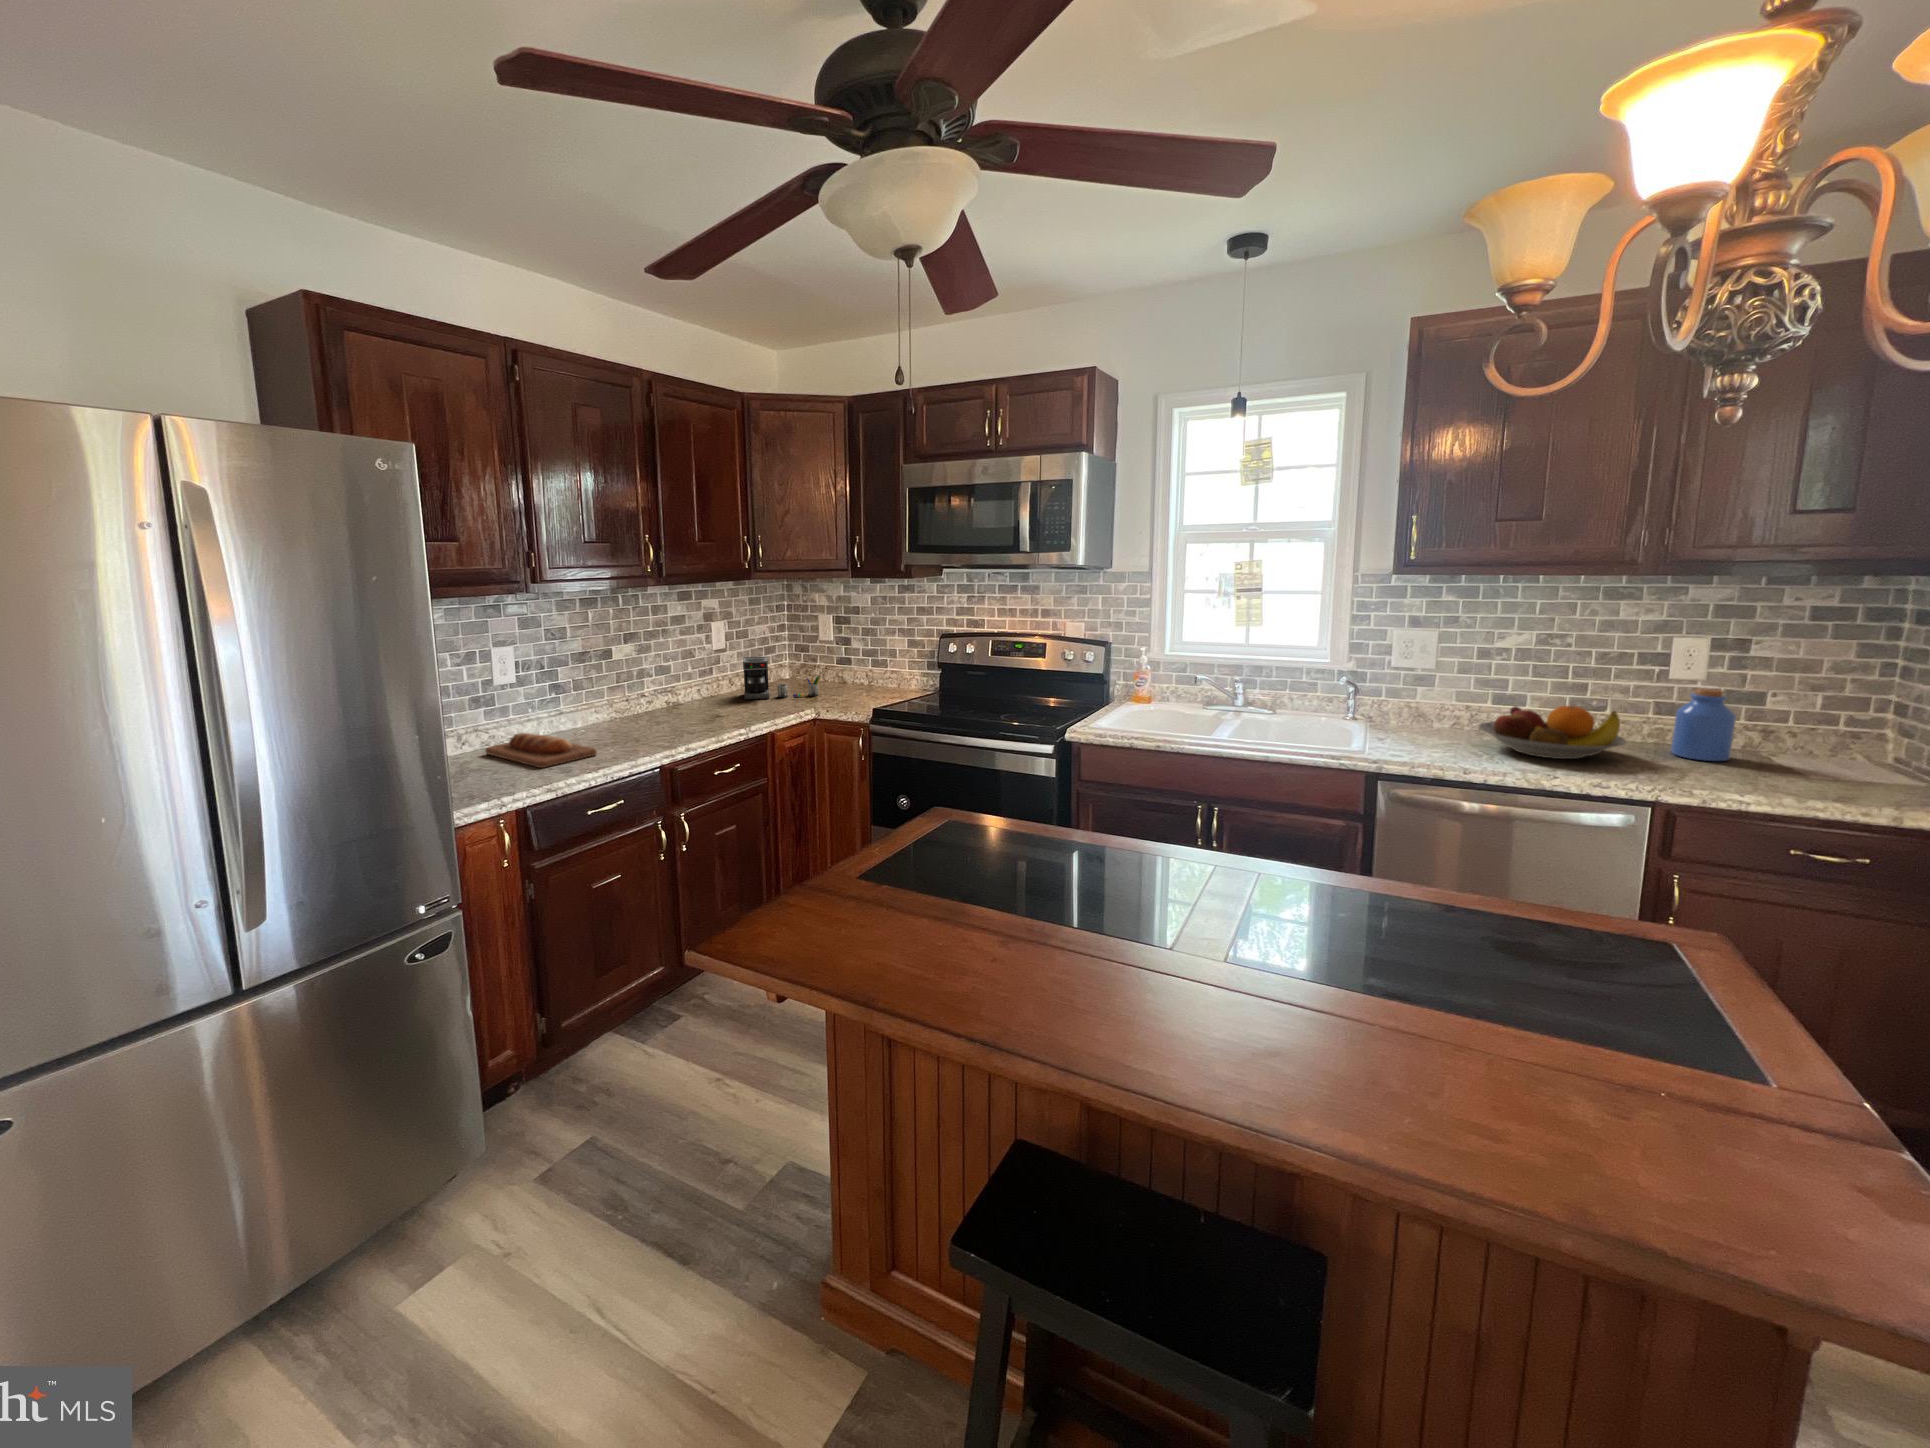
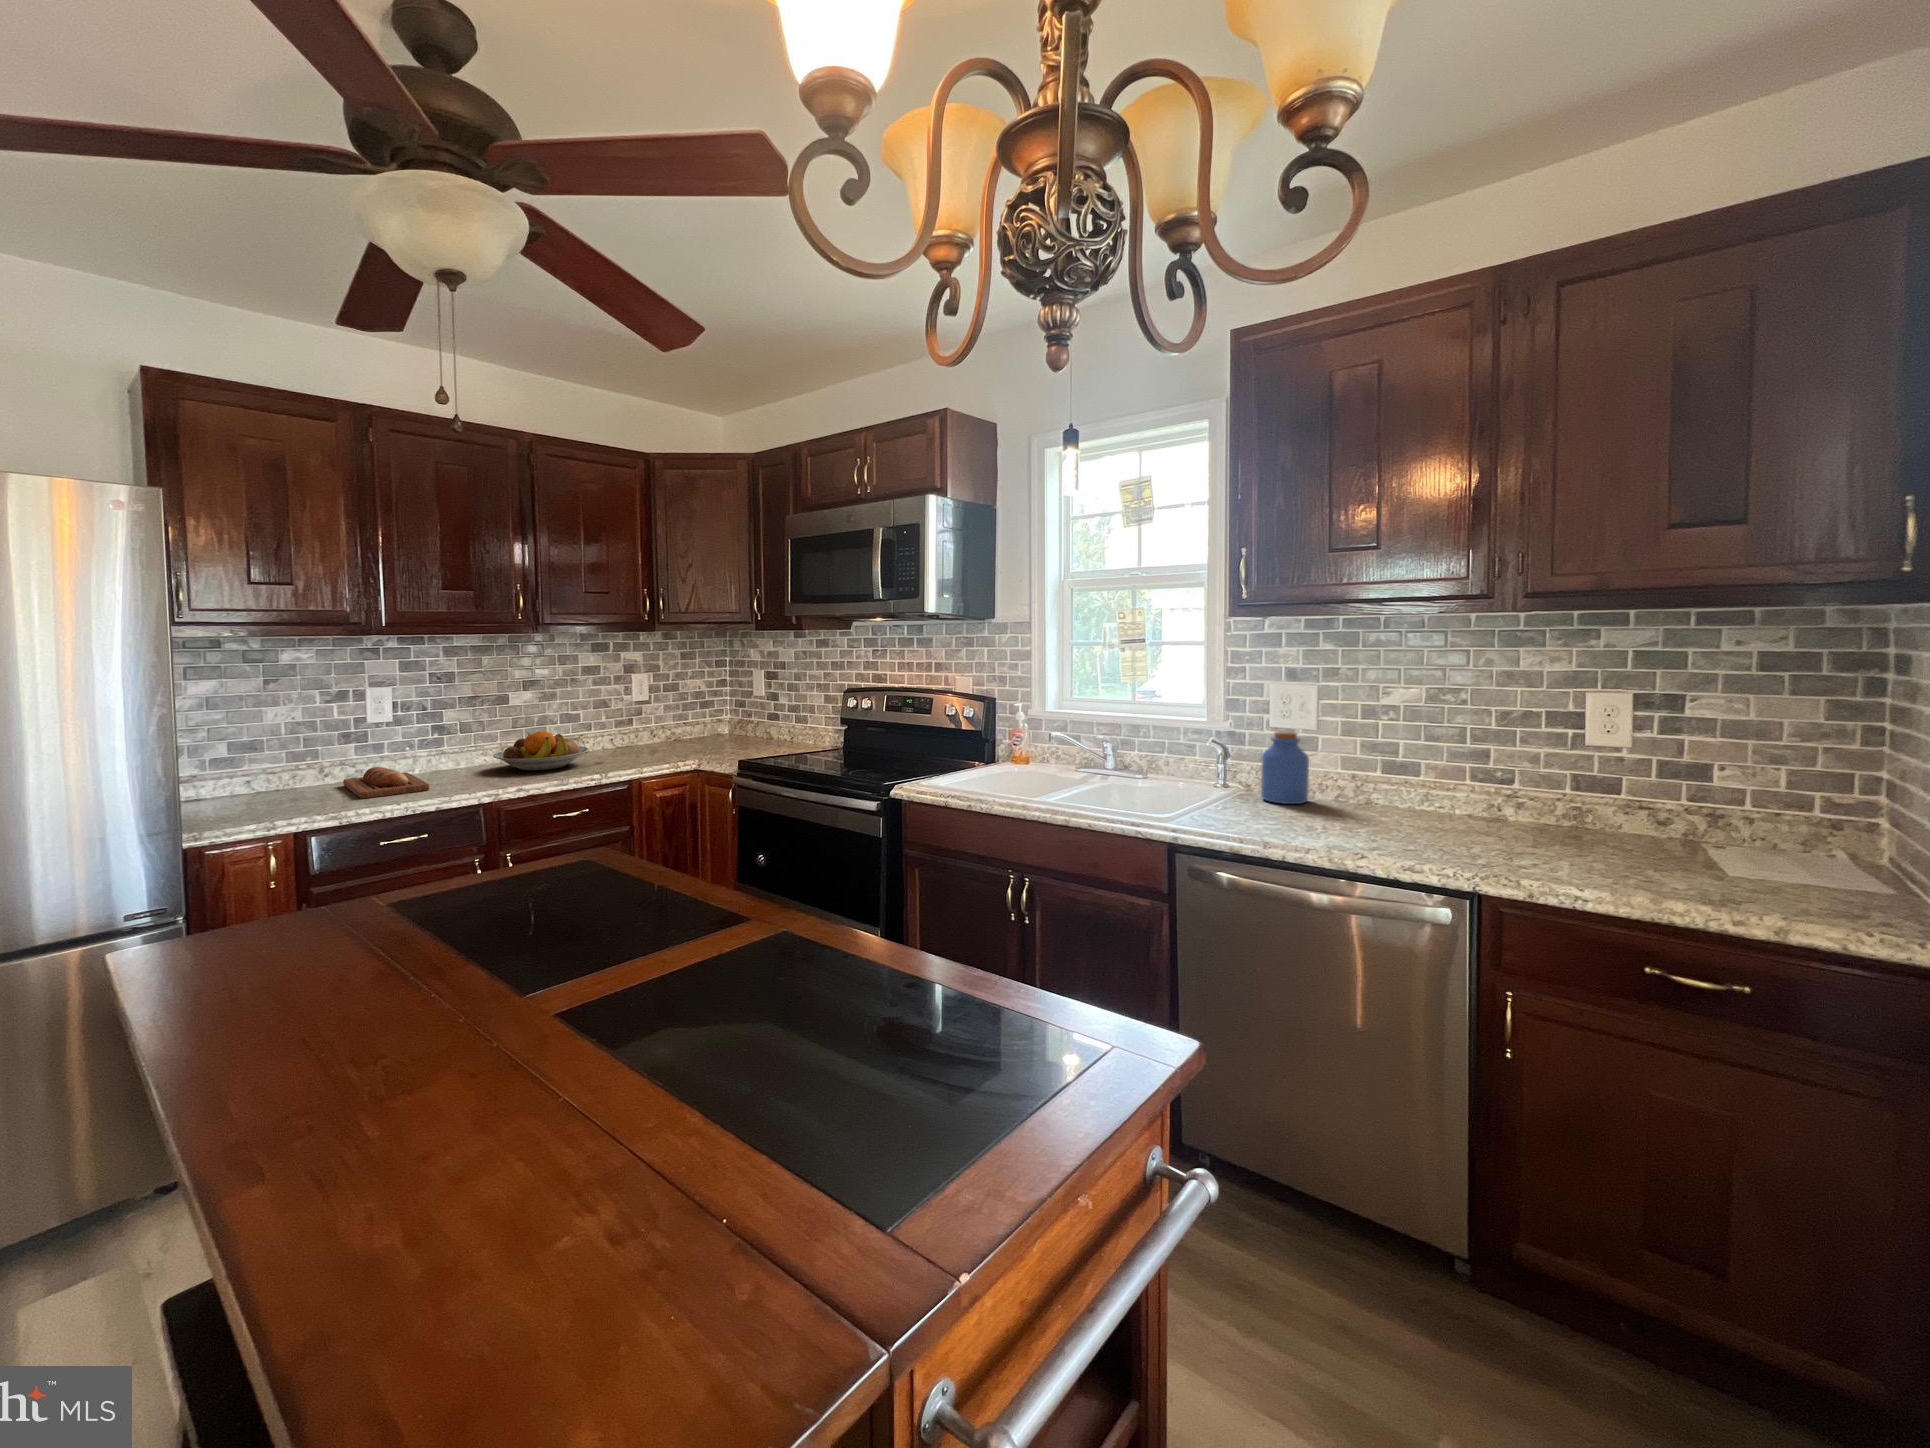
coffee maker: present [743,656,820,699] -> none [650,709,728,749]
jar: present [1671,688,1736,761] -> present [1261,731,1309,804]
fruit bowl: present [1479,706,1626,759] -> present [493,731,589,770]

